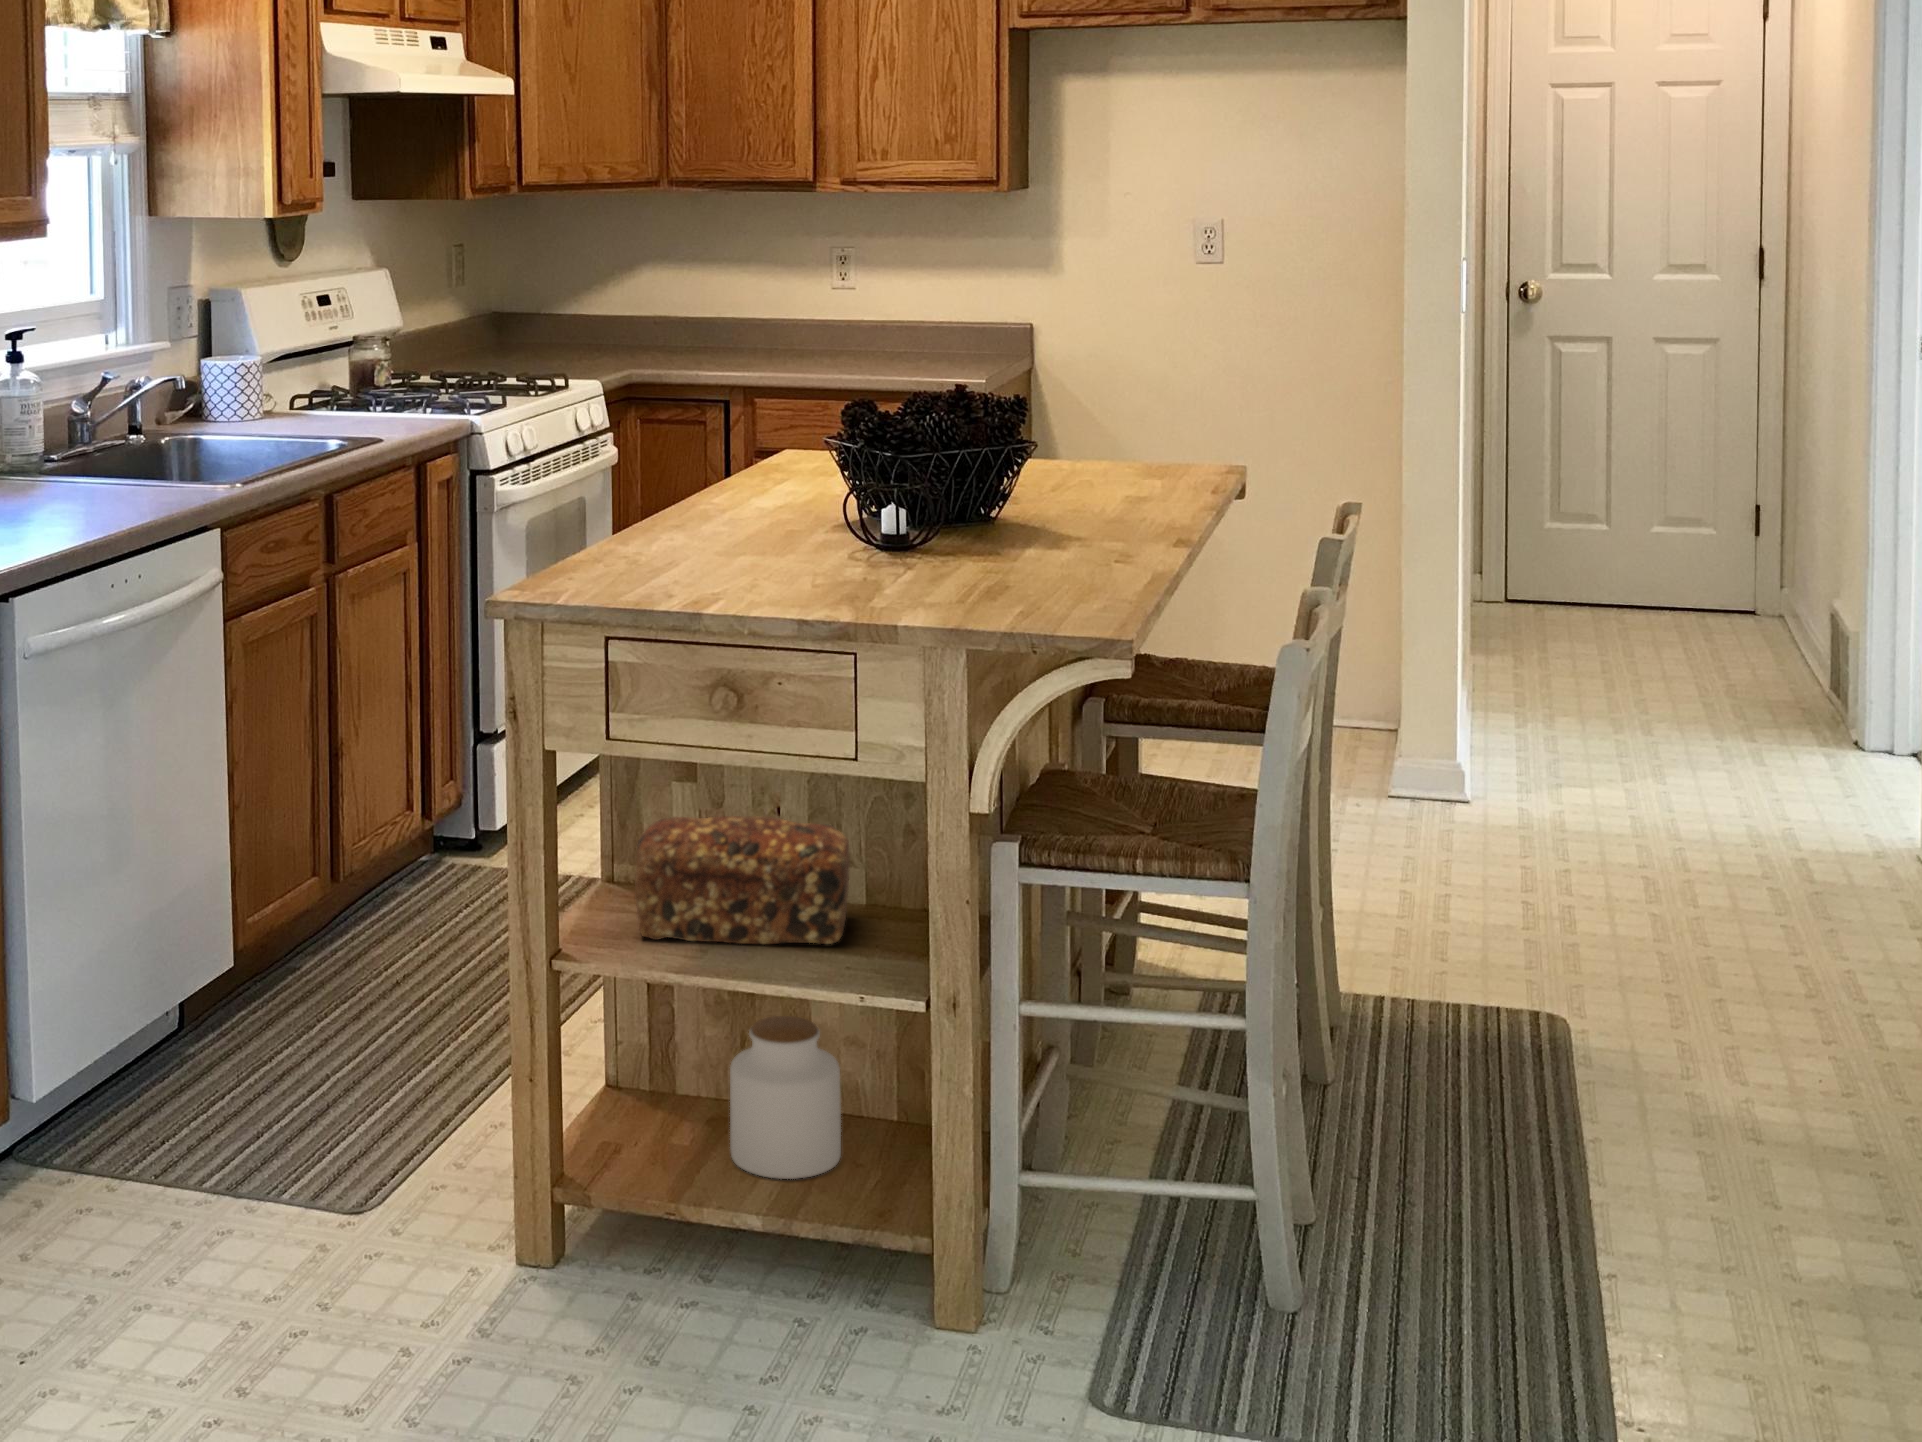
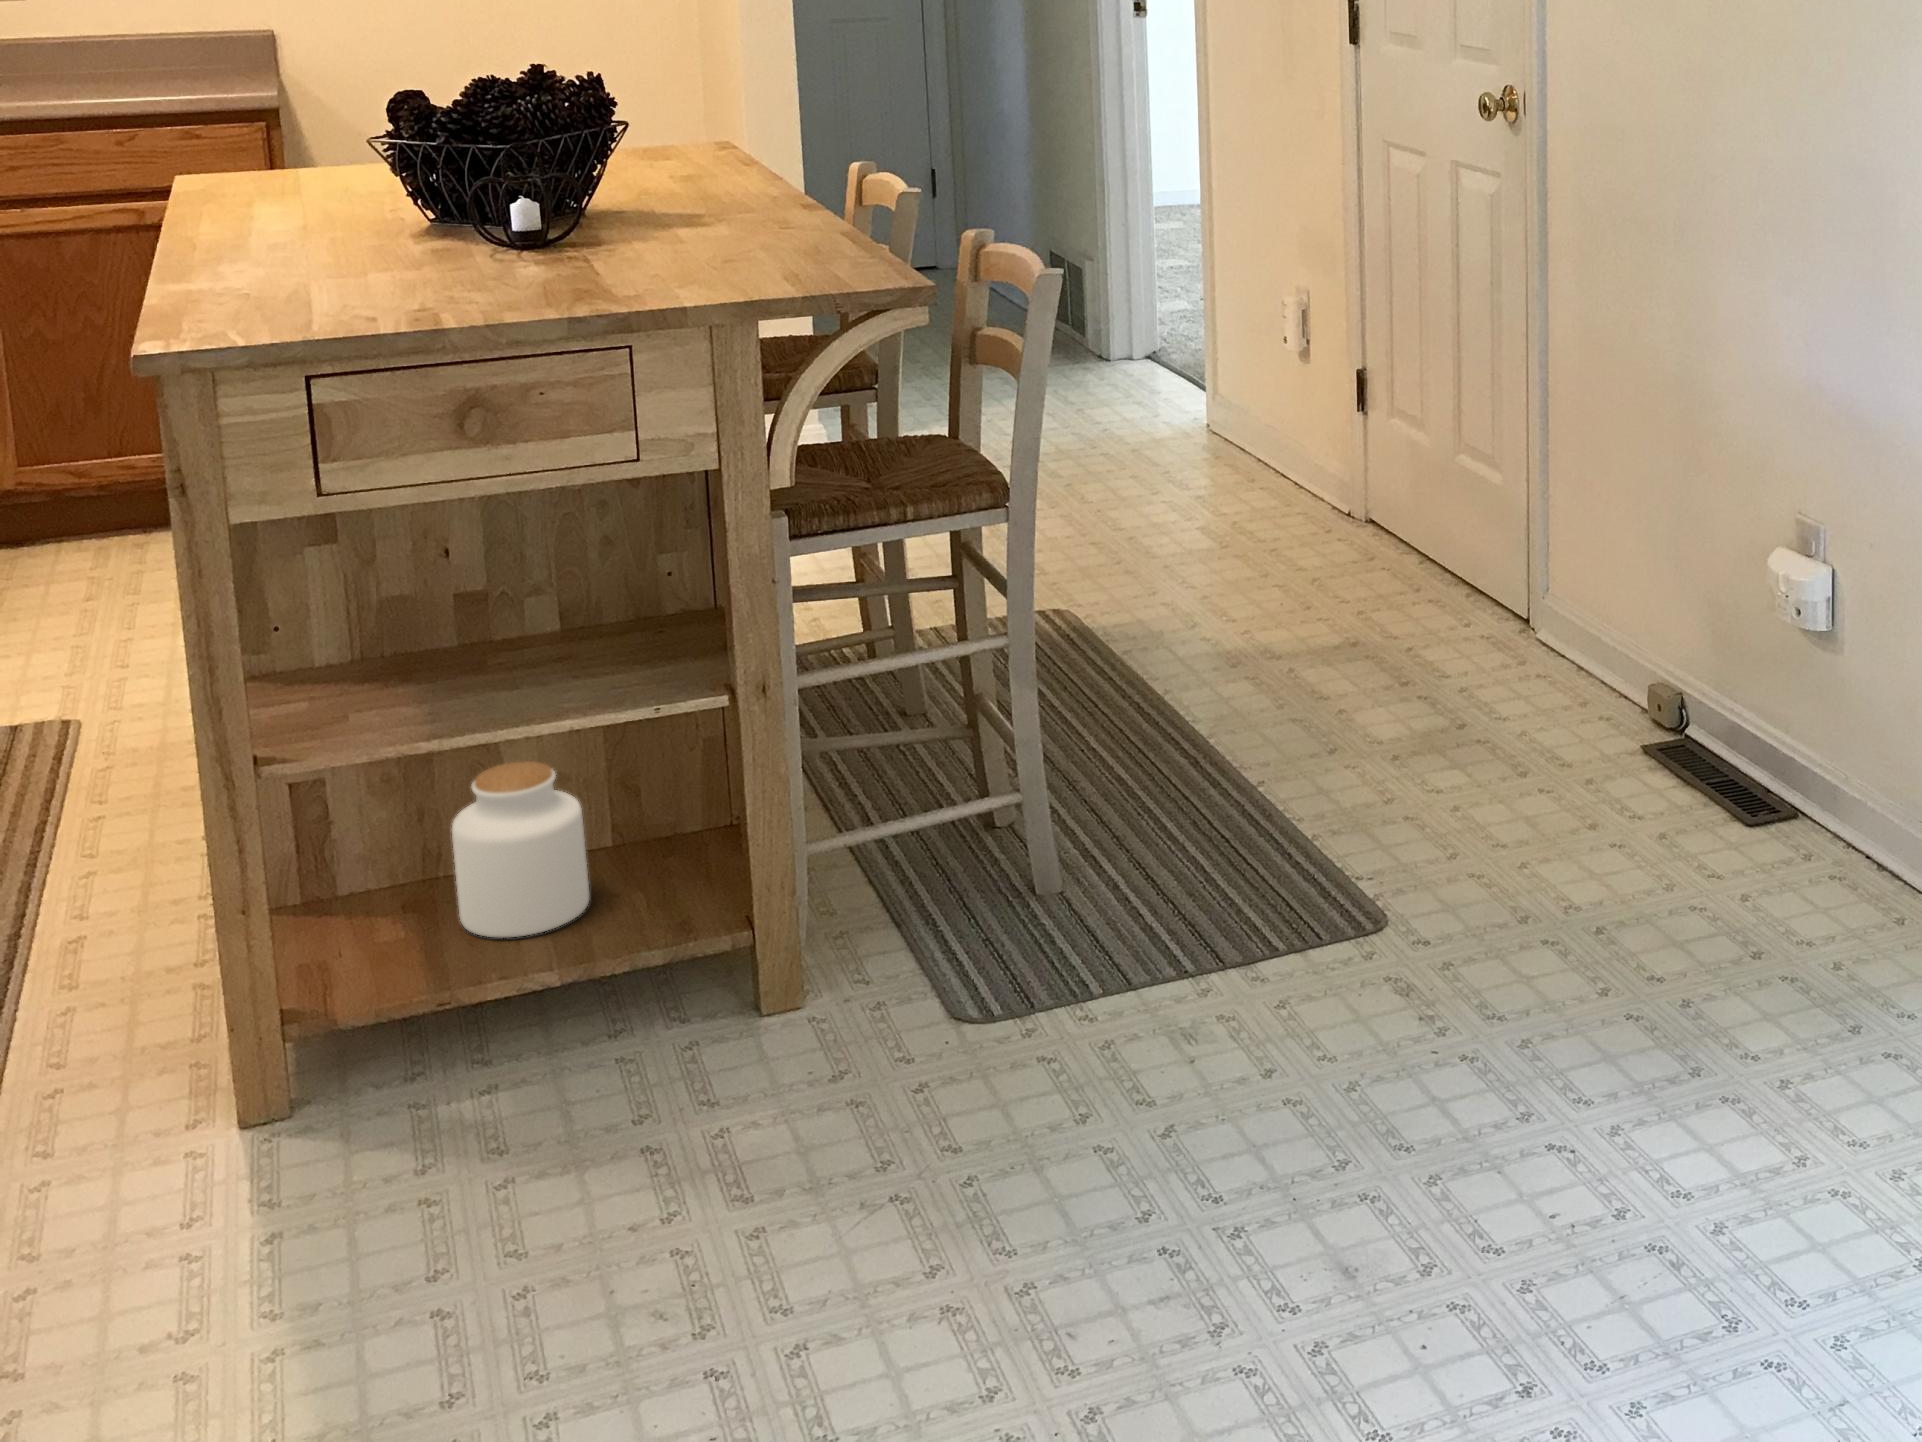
bread loaf: present [636,816,850,944] -> none [316,547,589,717]

